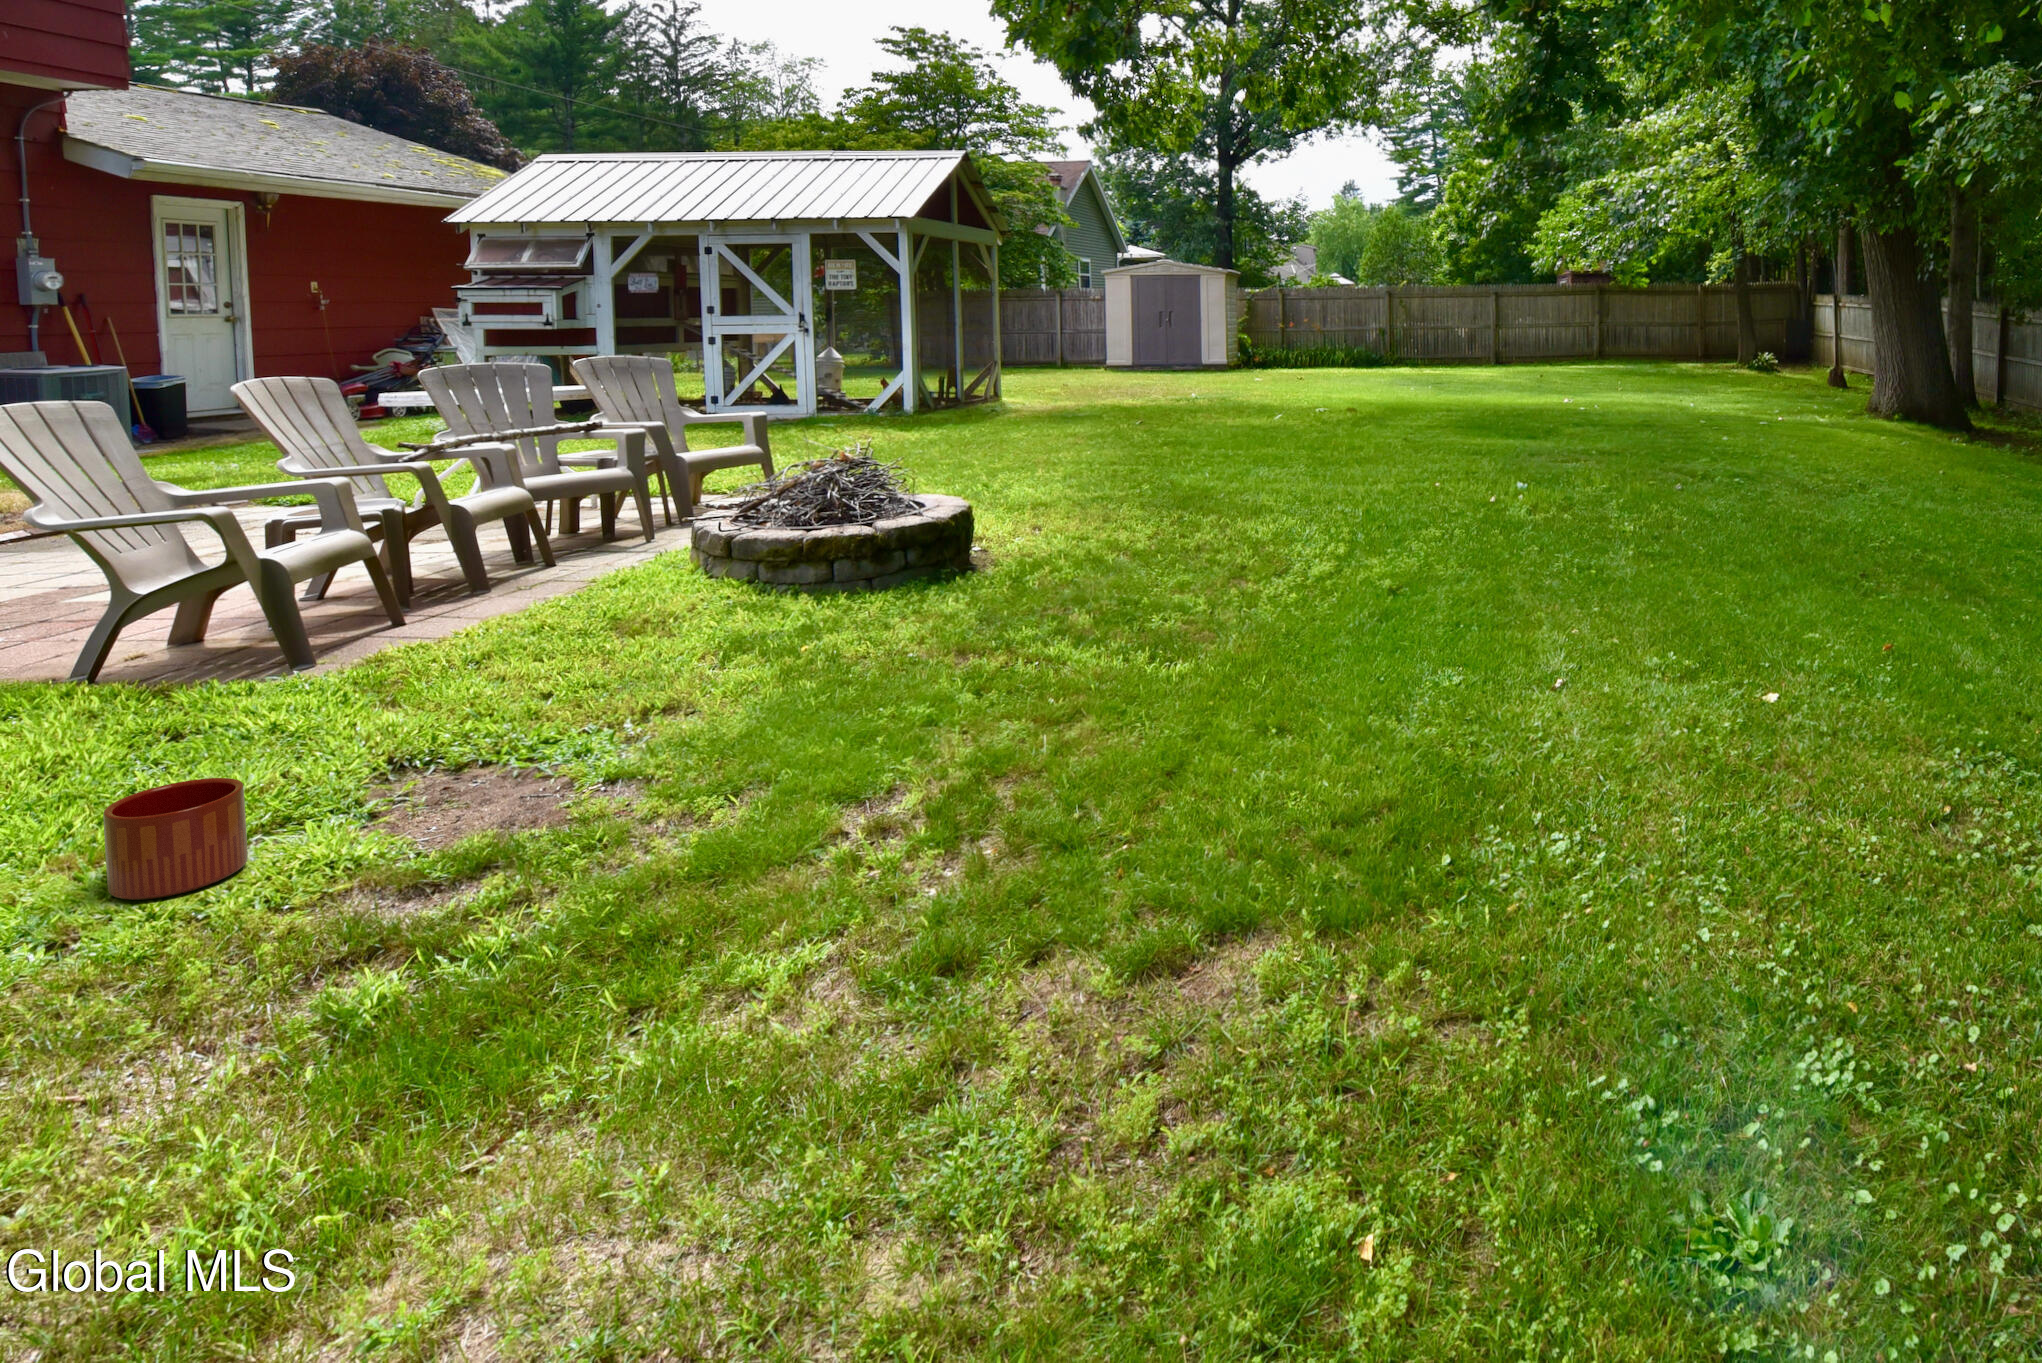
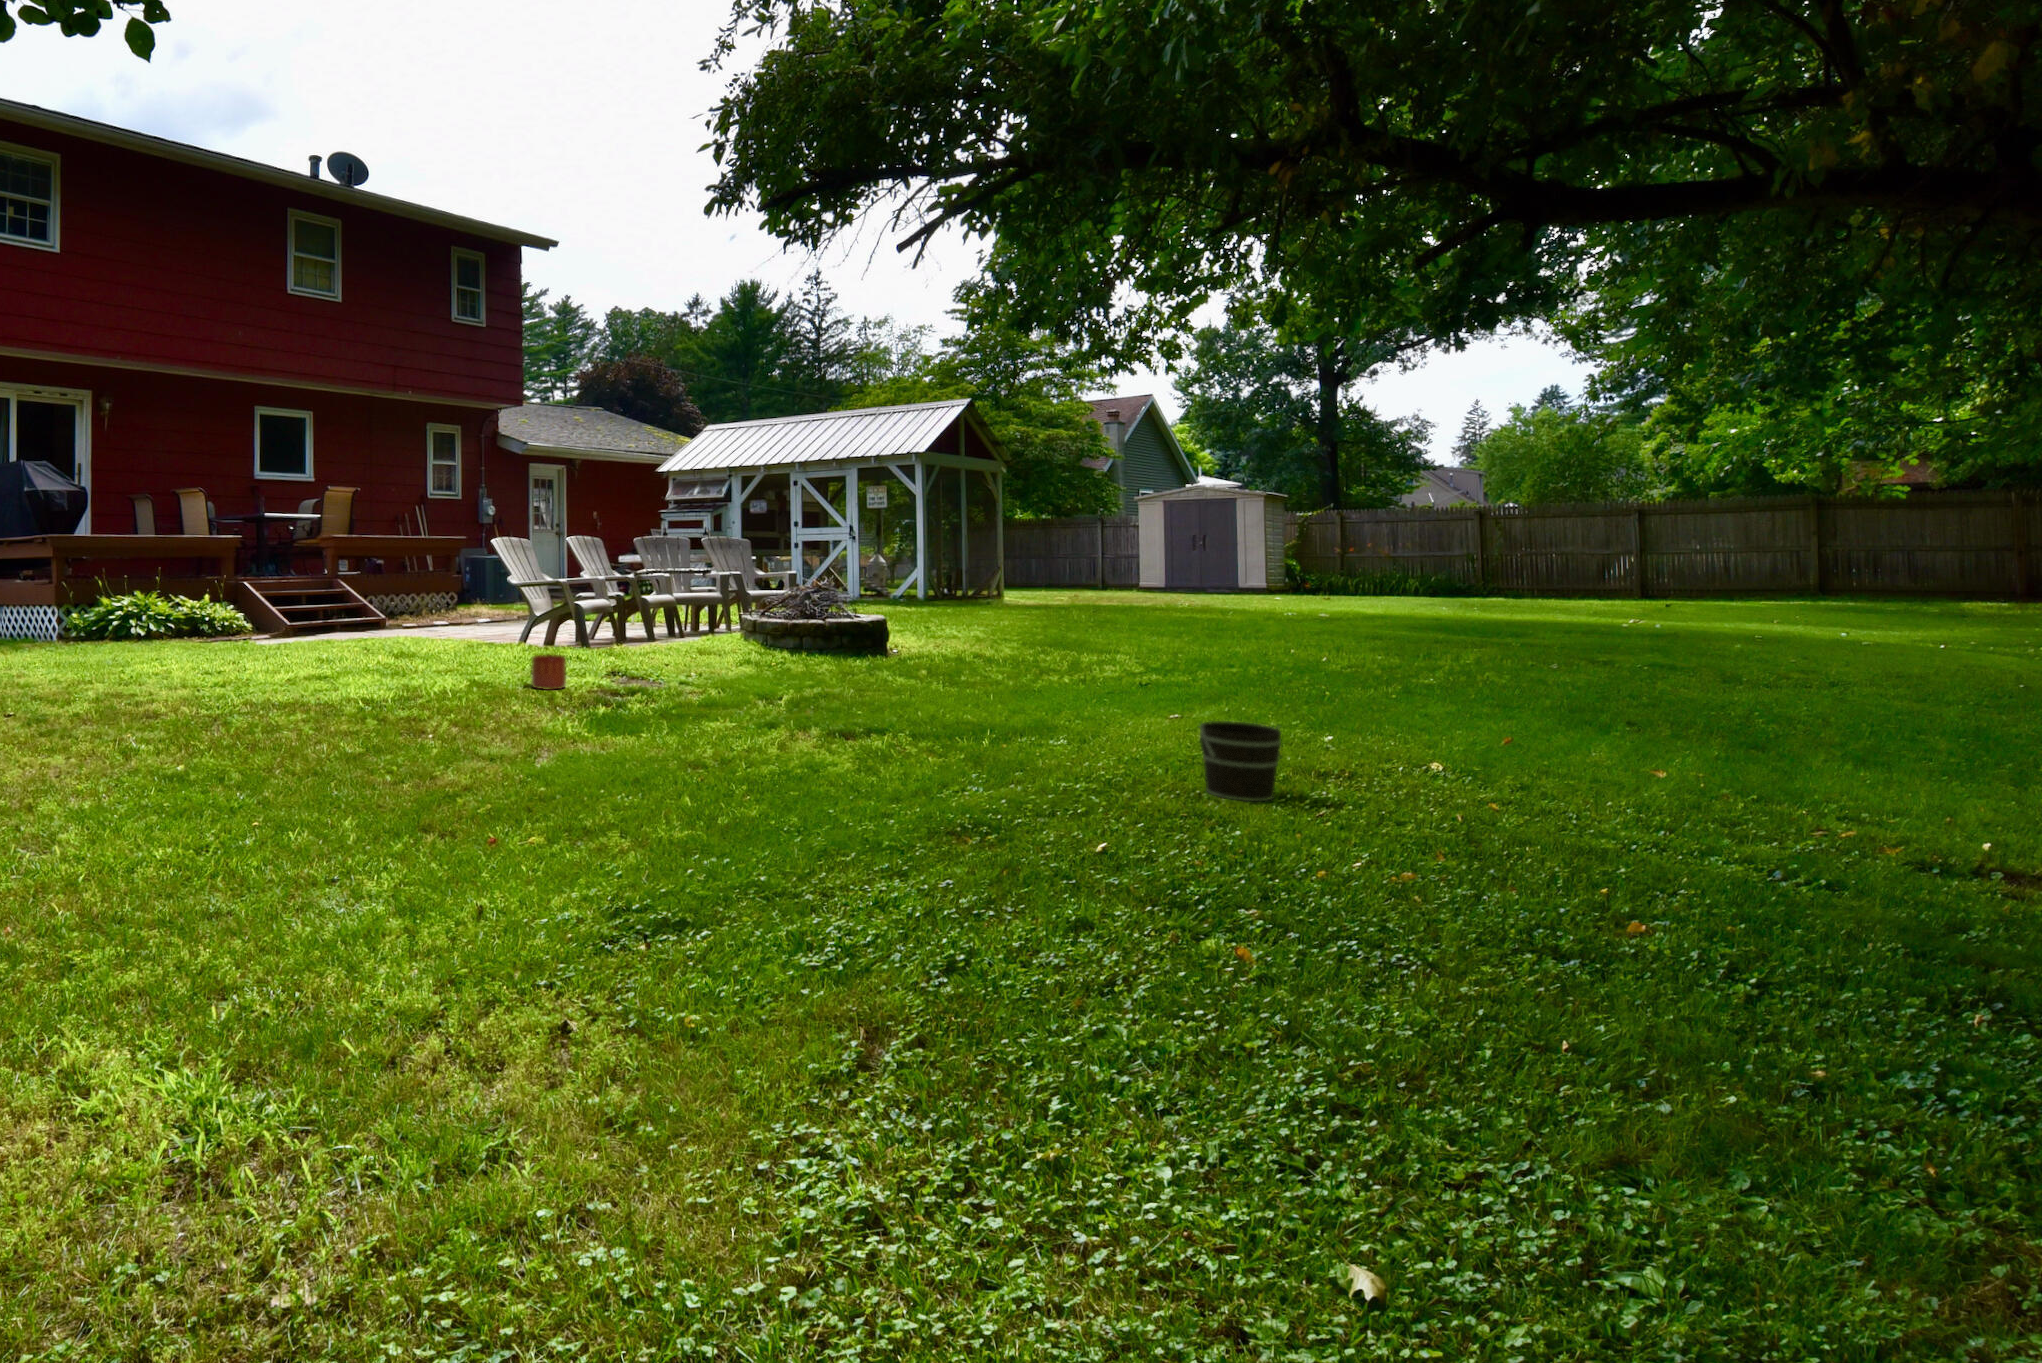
bucket: none [1783,742,1909,898] -> present [1200,721,1281,801]

